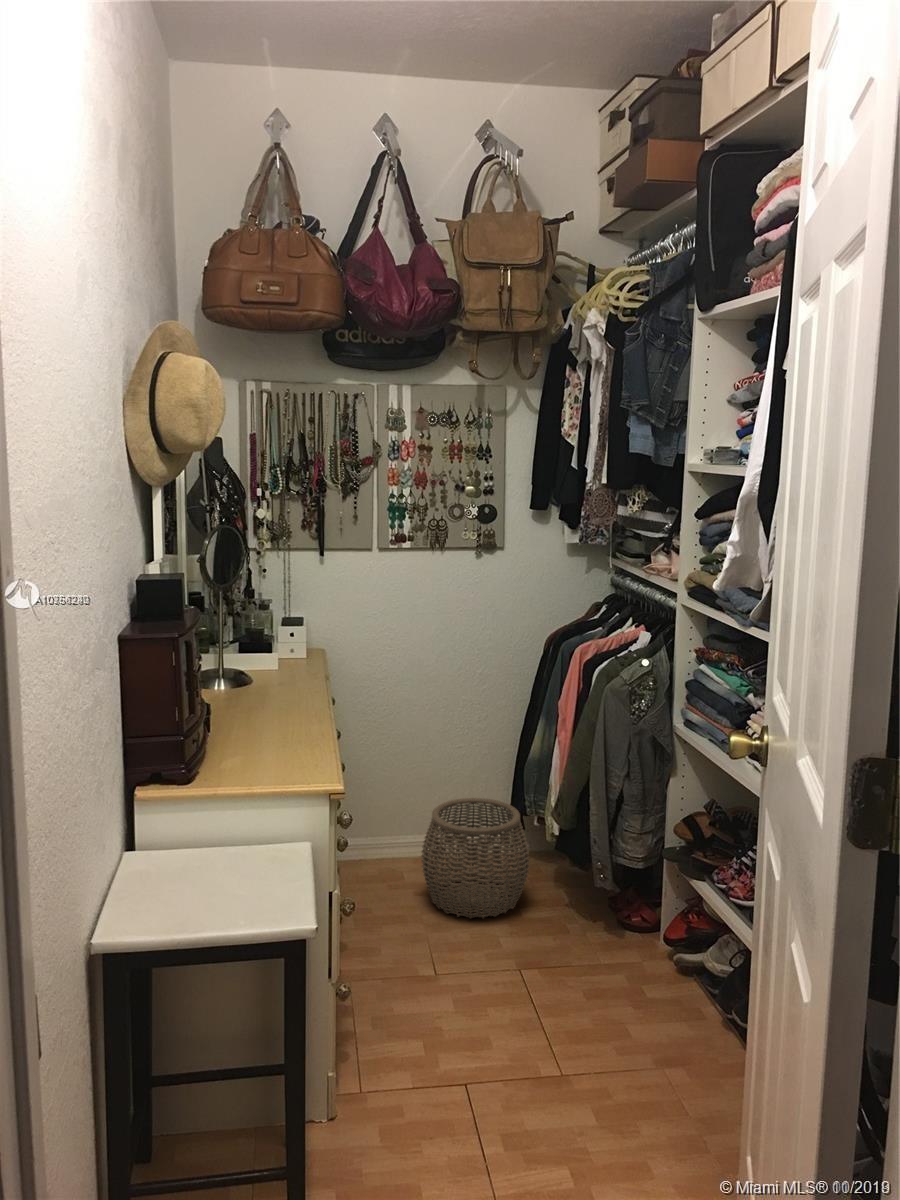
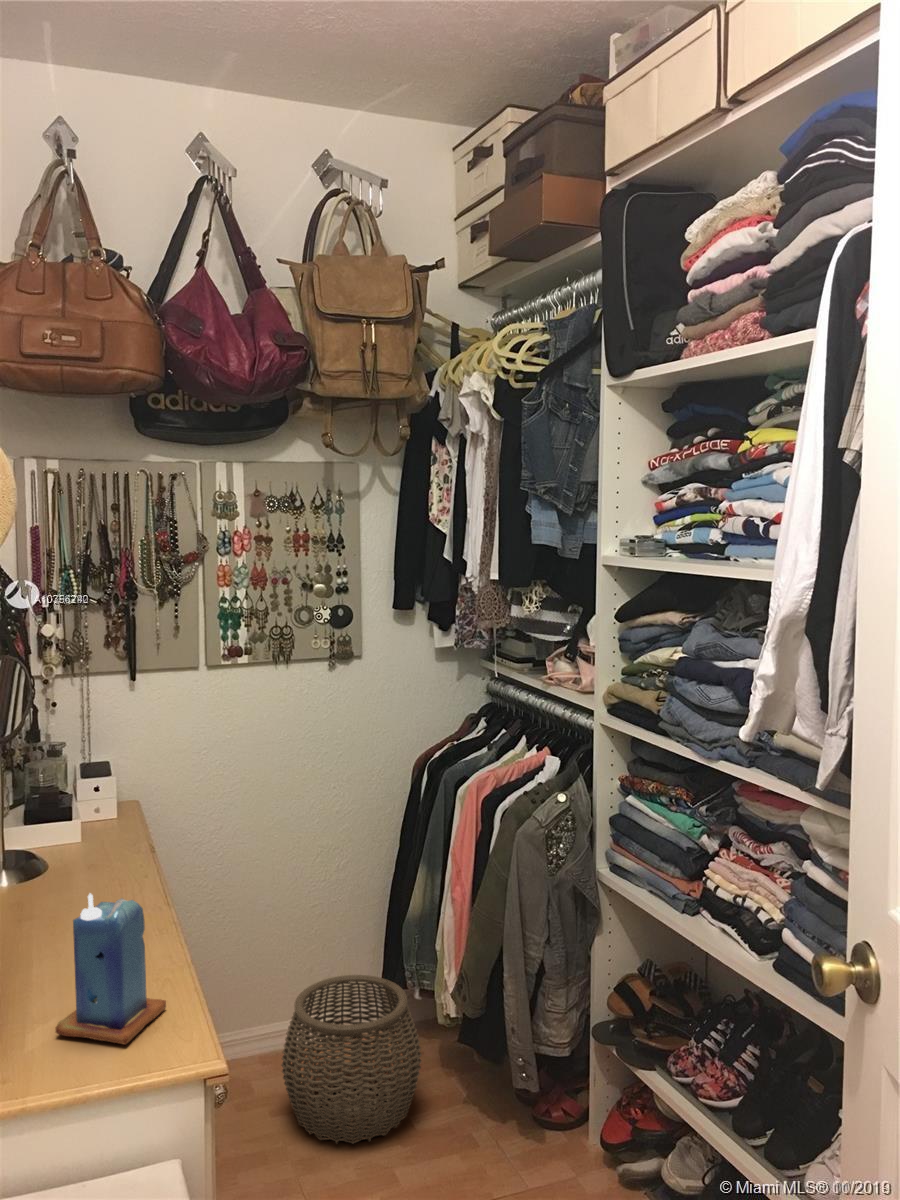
candle: none [240,673,312,772] -> present [55,893,166,1045]

